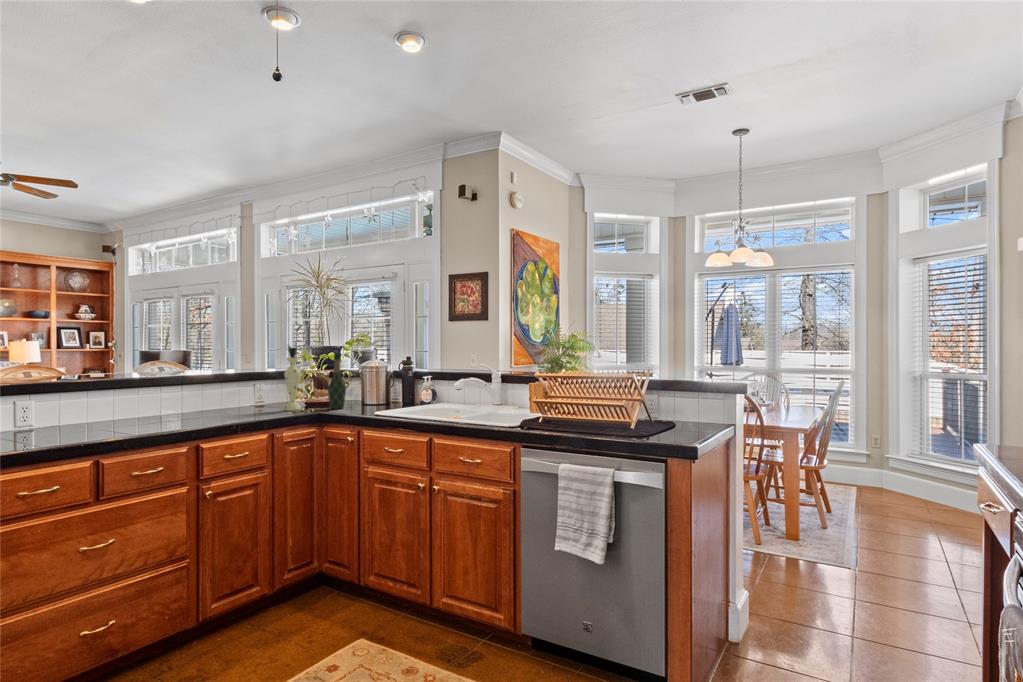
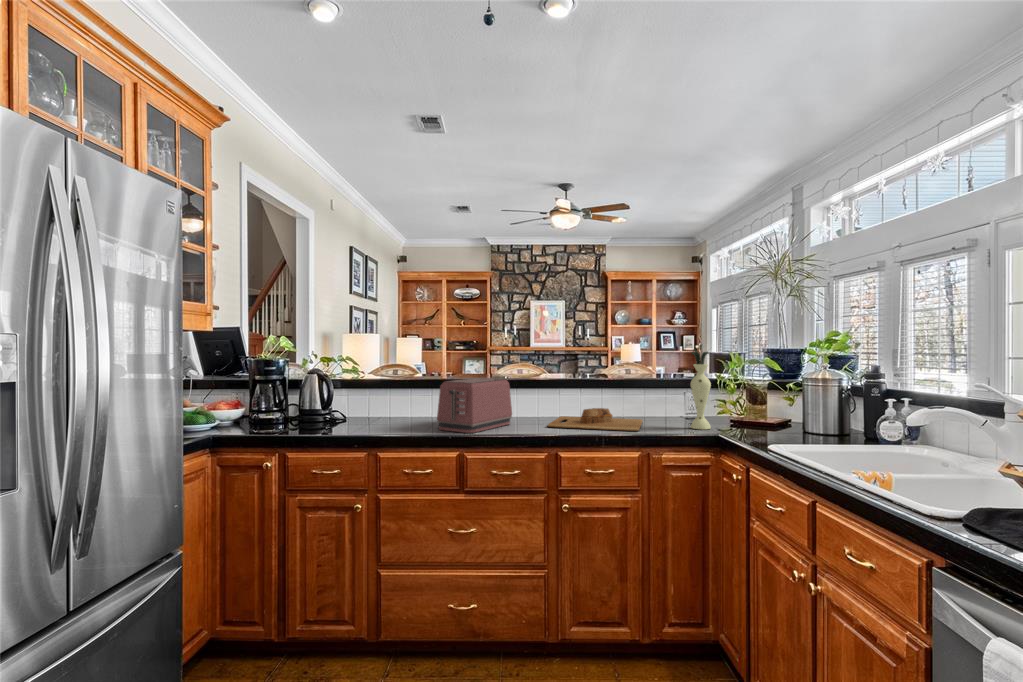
wine bottle: present [328,353,346,409] -> none [743,359,769,435]
toaster: none [31,379,109,443] -> present [437,378,512,433]
cutting board: none [144,402,255,425] -> present [548,408,642,431]

